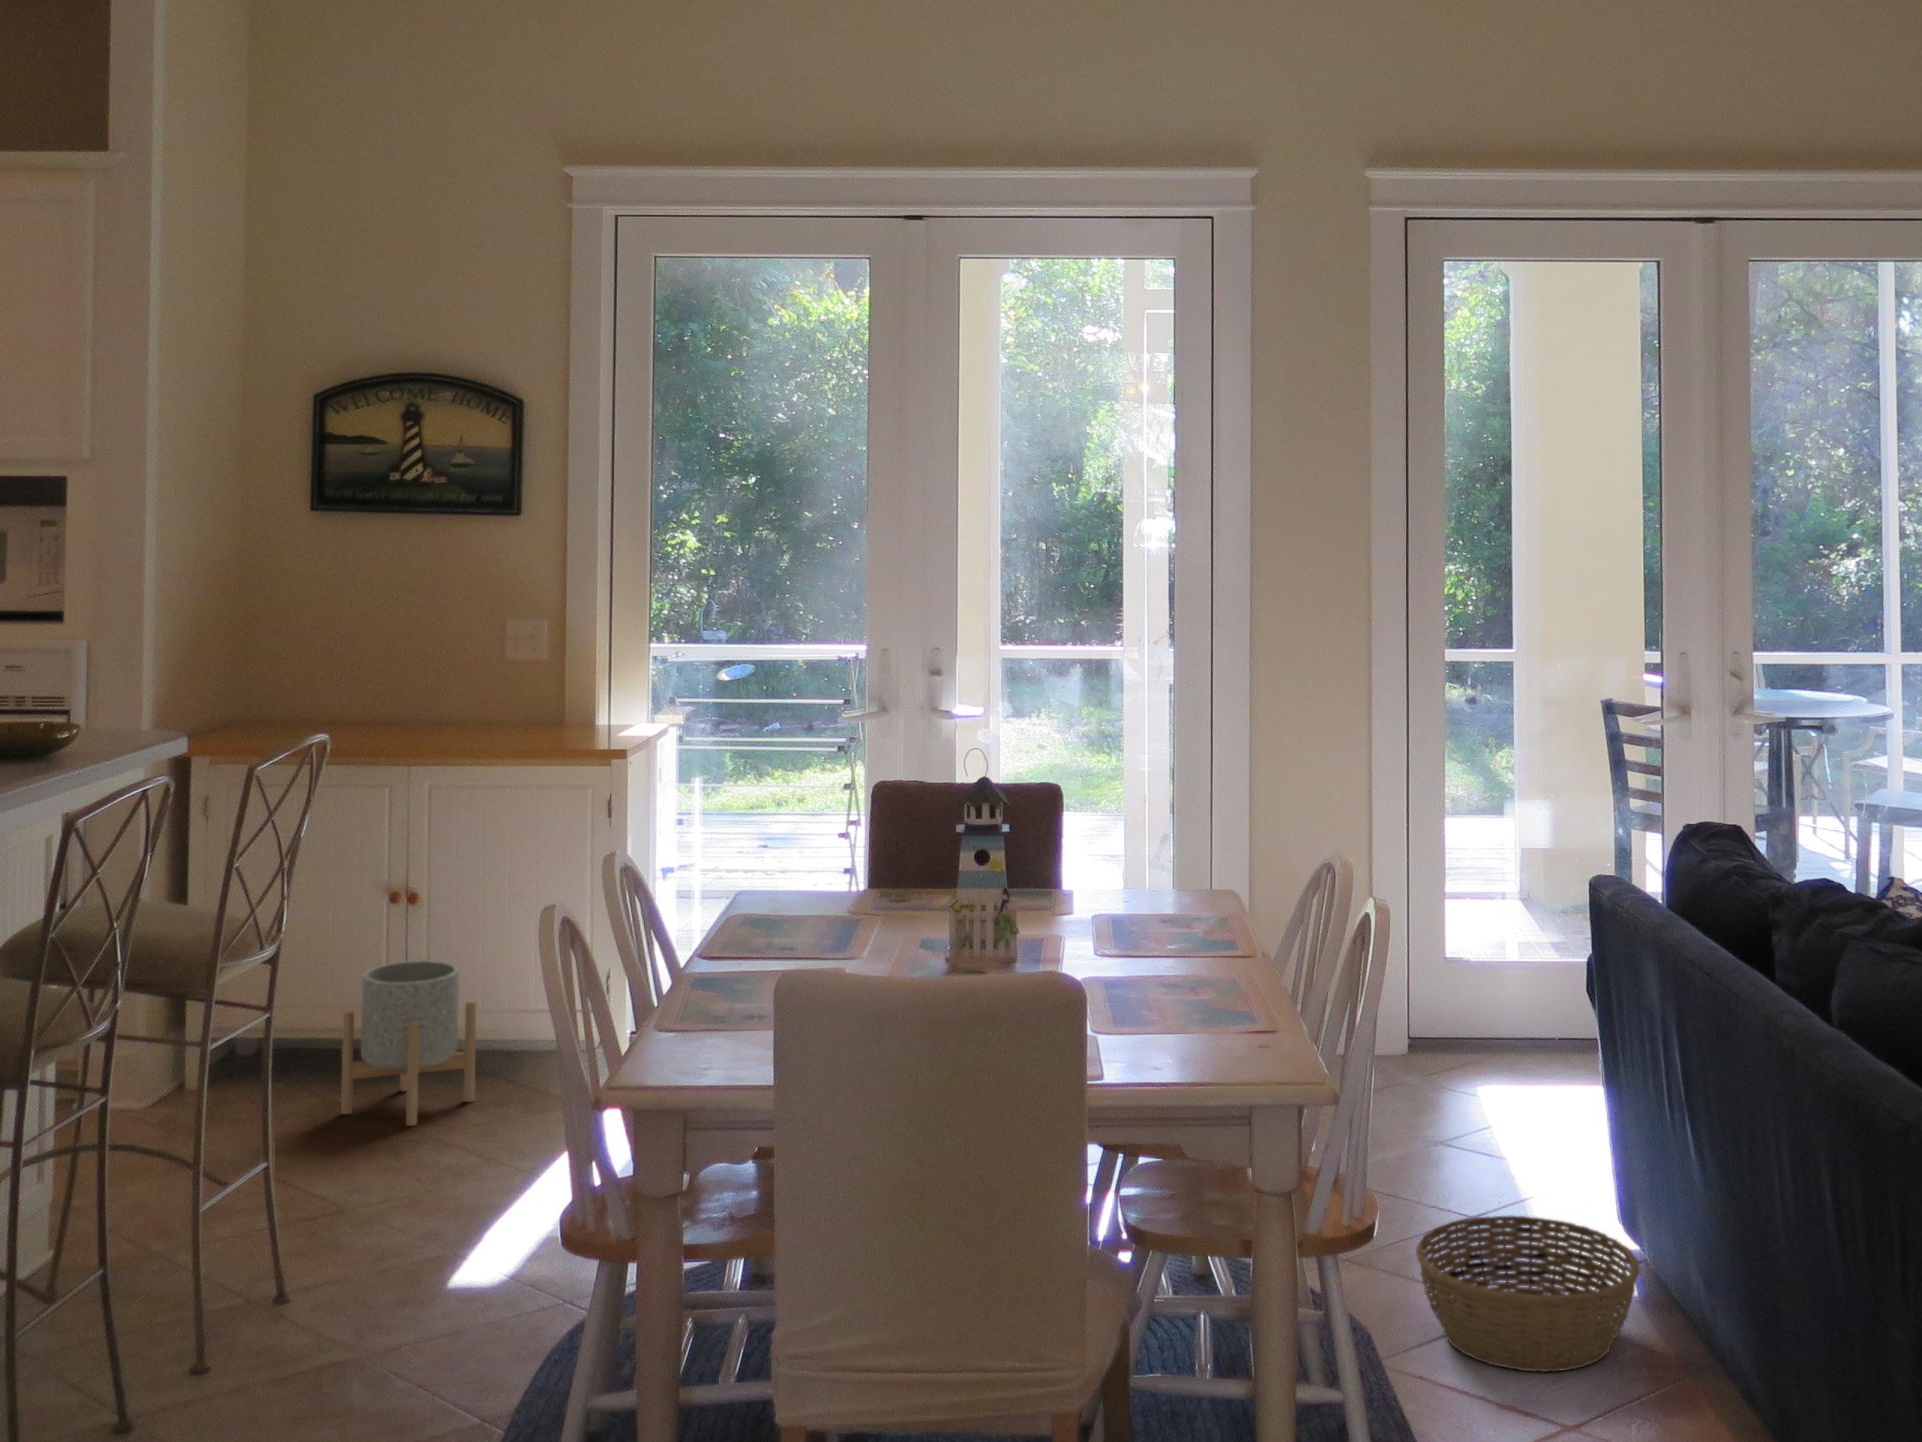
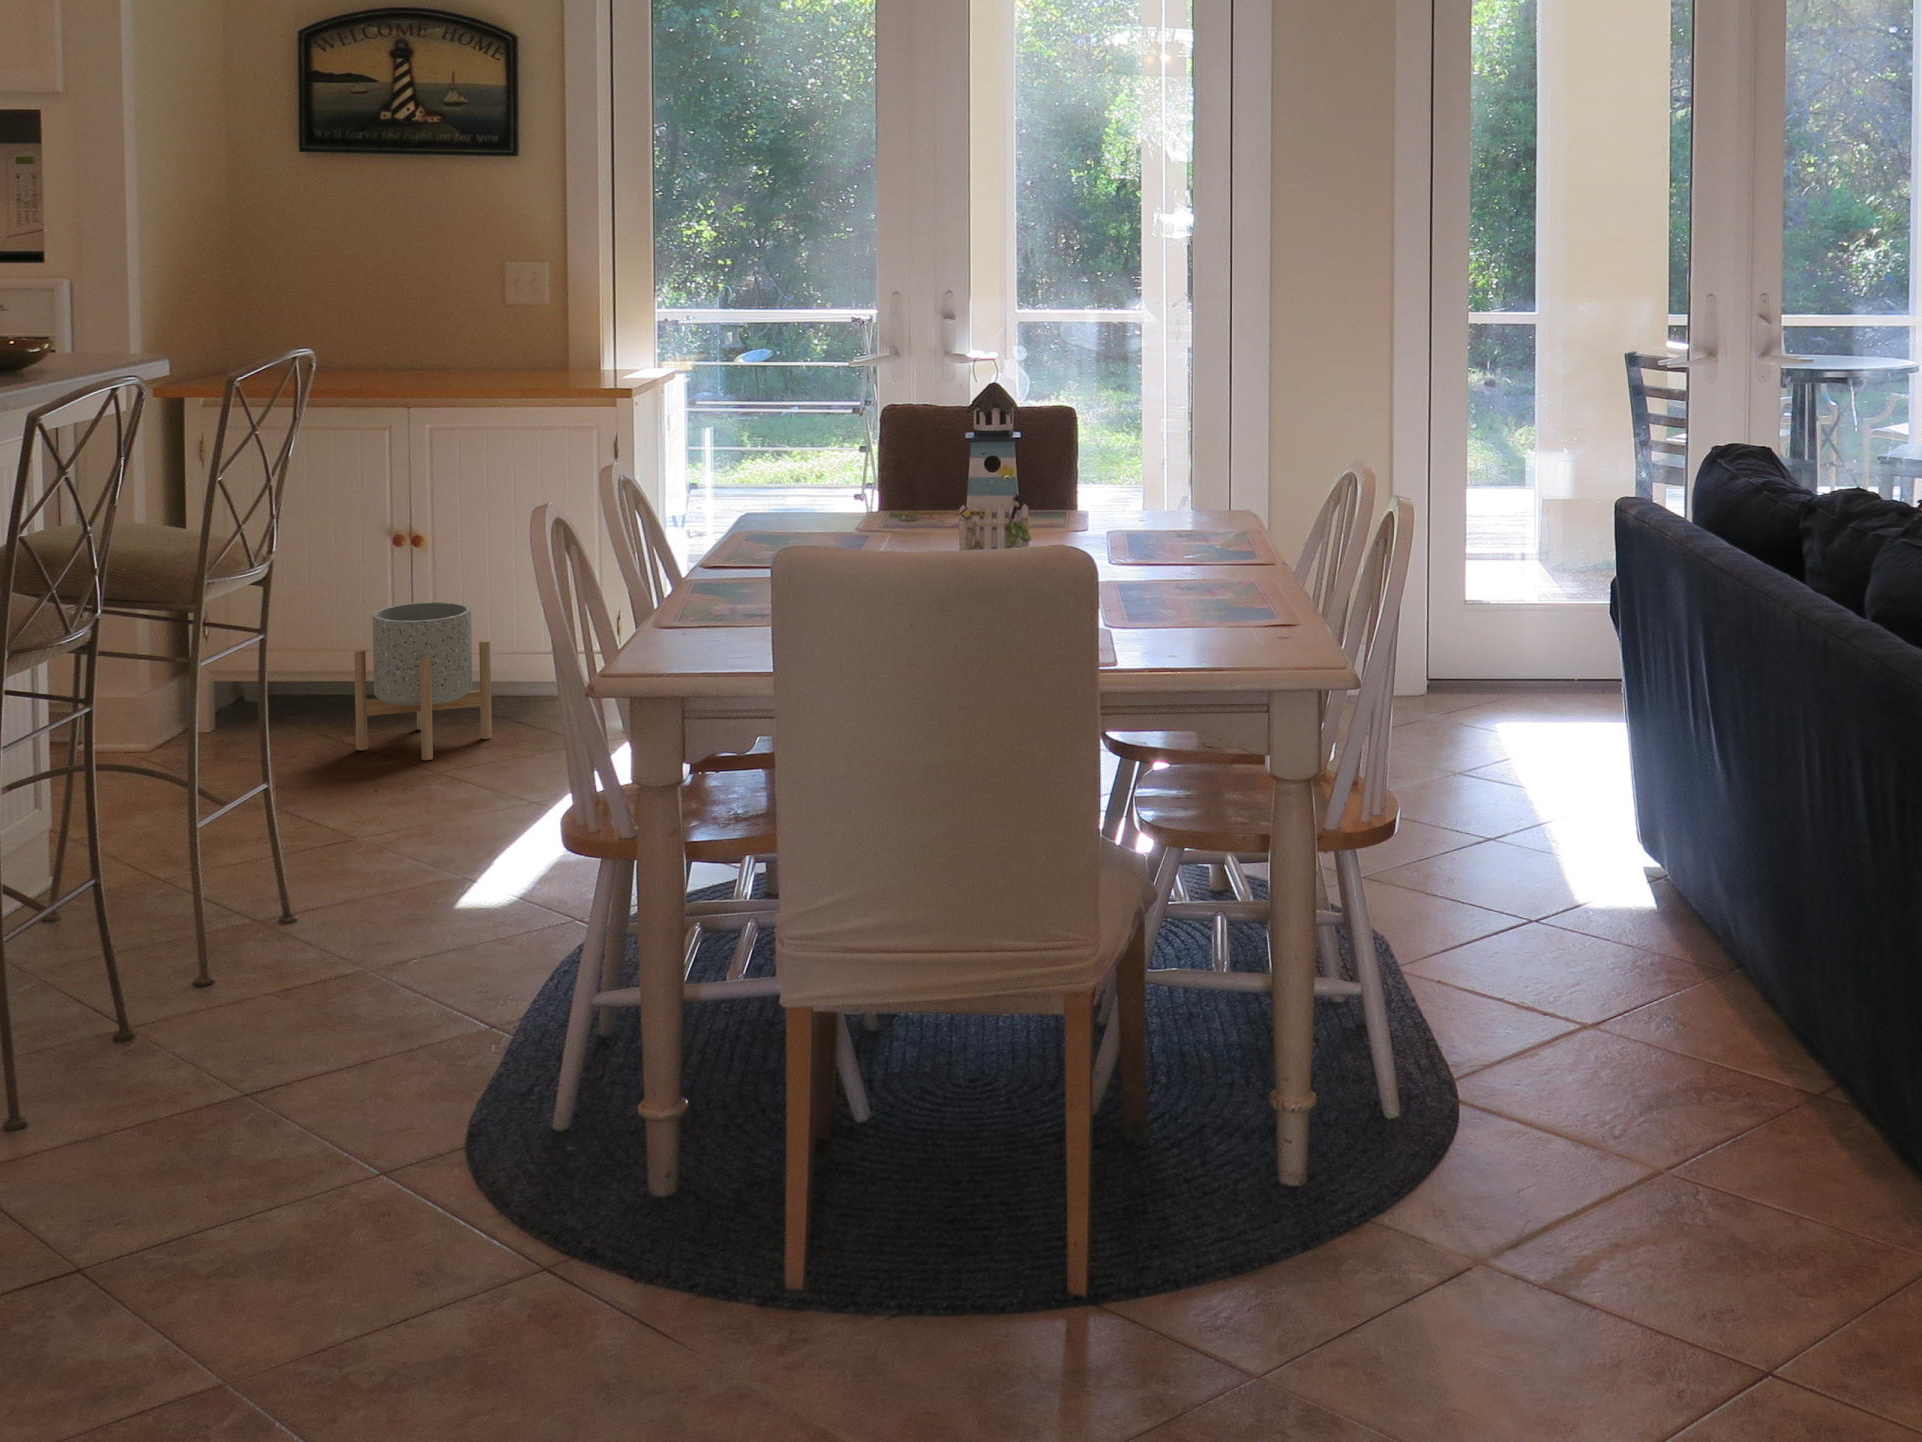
basket: present [1416,1215,1639,1372] -> none [1436,827,1662,972]

